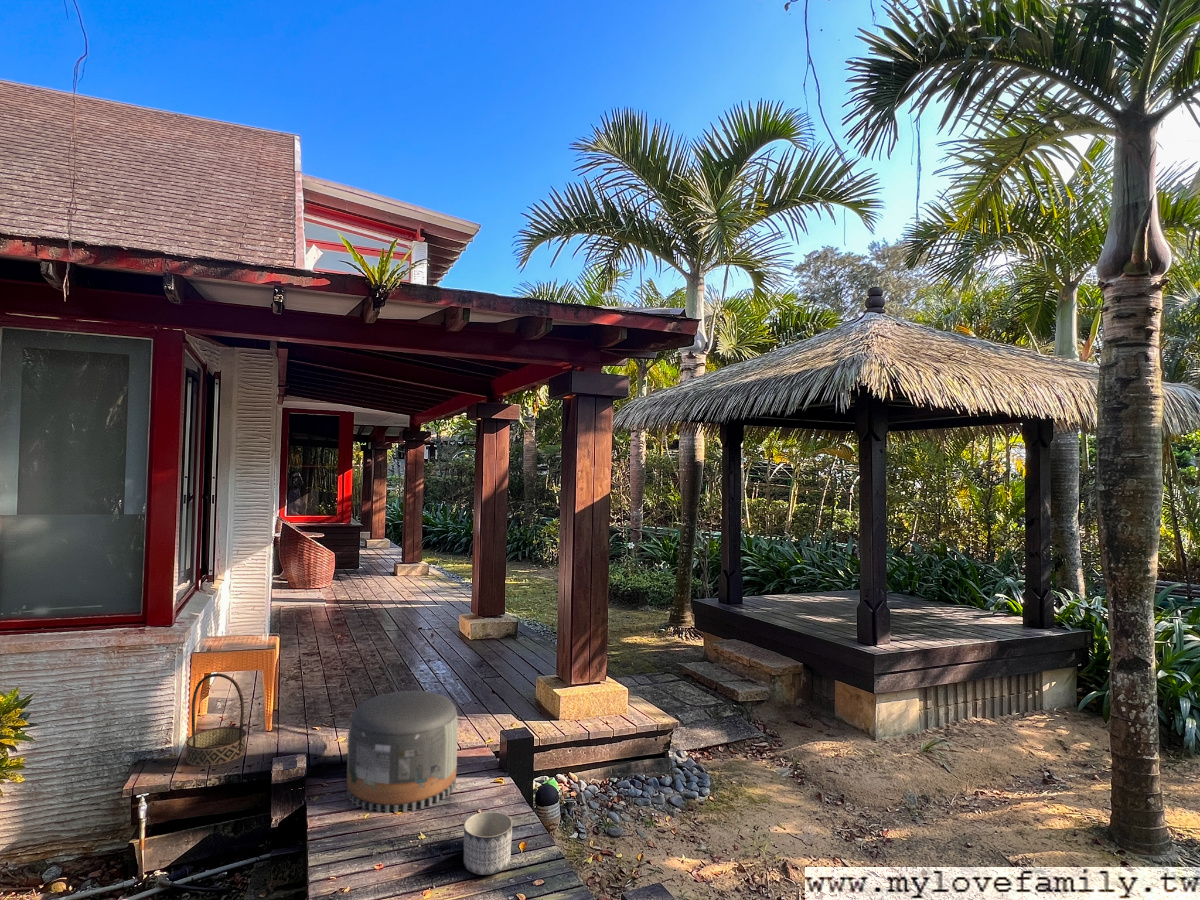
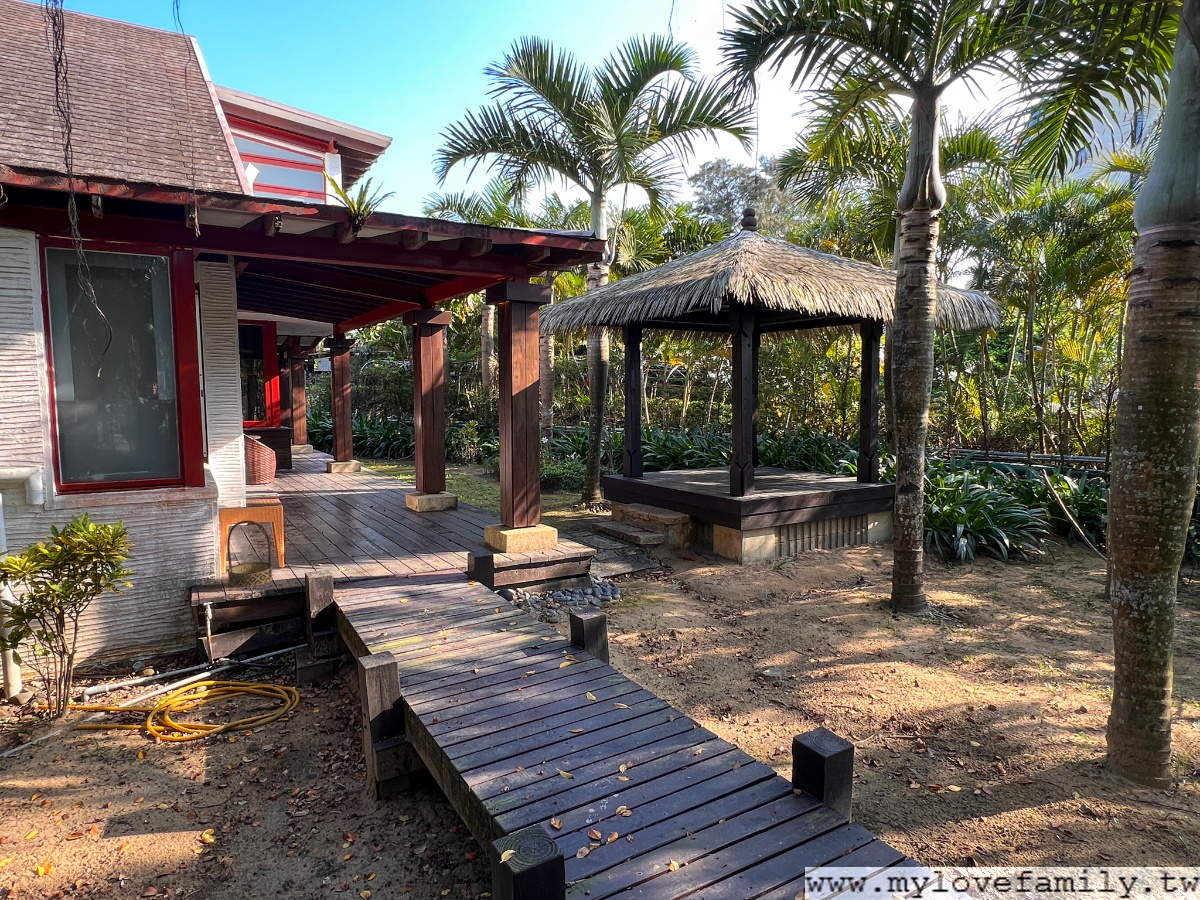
pouf: present [347,691,458,813] -> none [357,527,439,606]
planter: present [464,811,512,875] -> none [456,594,489,630]

